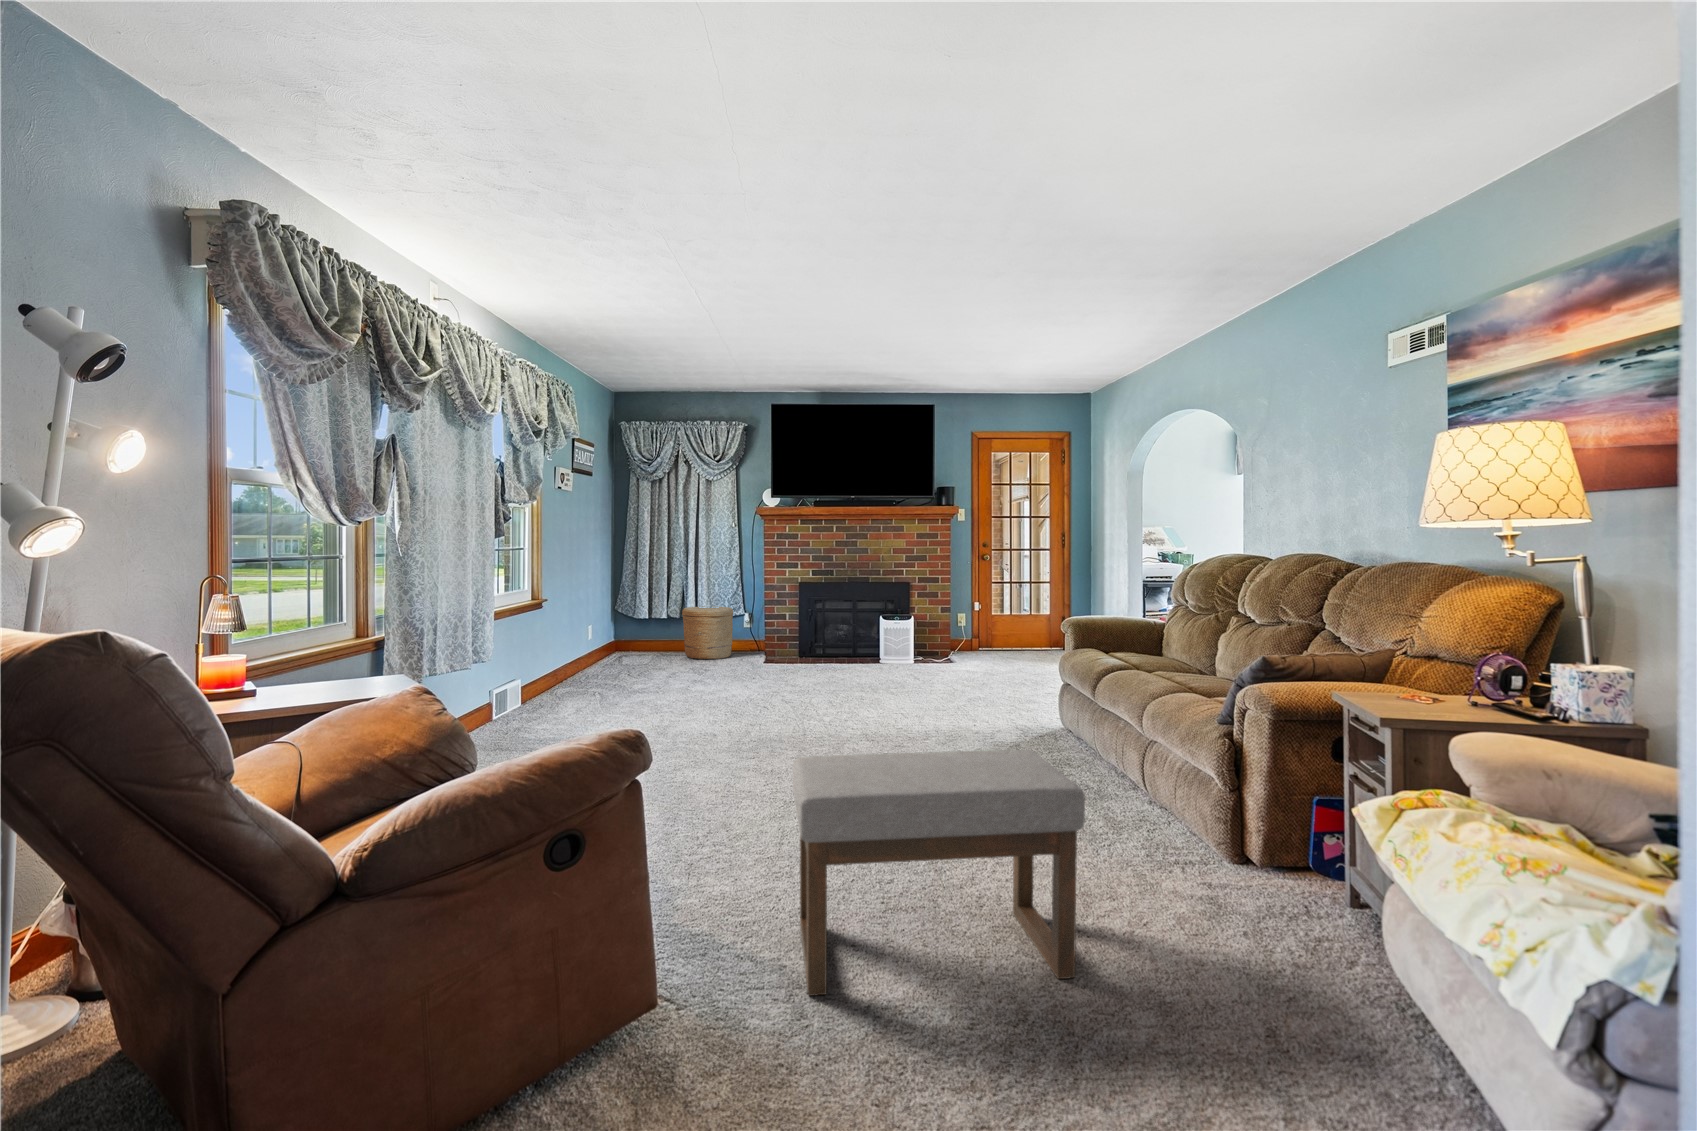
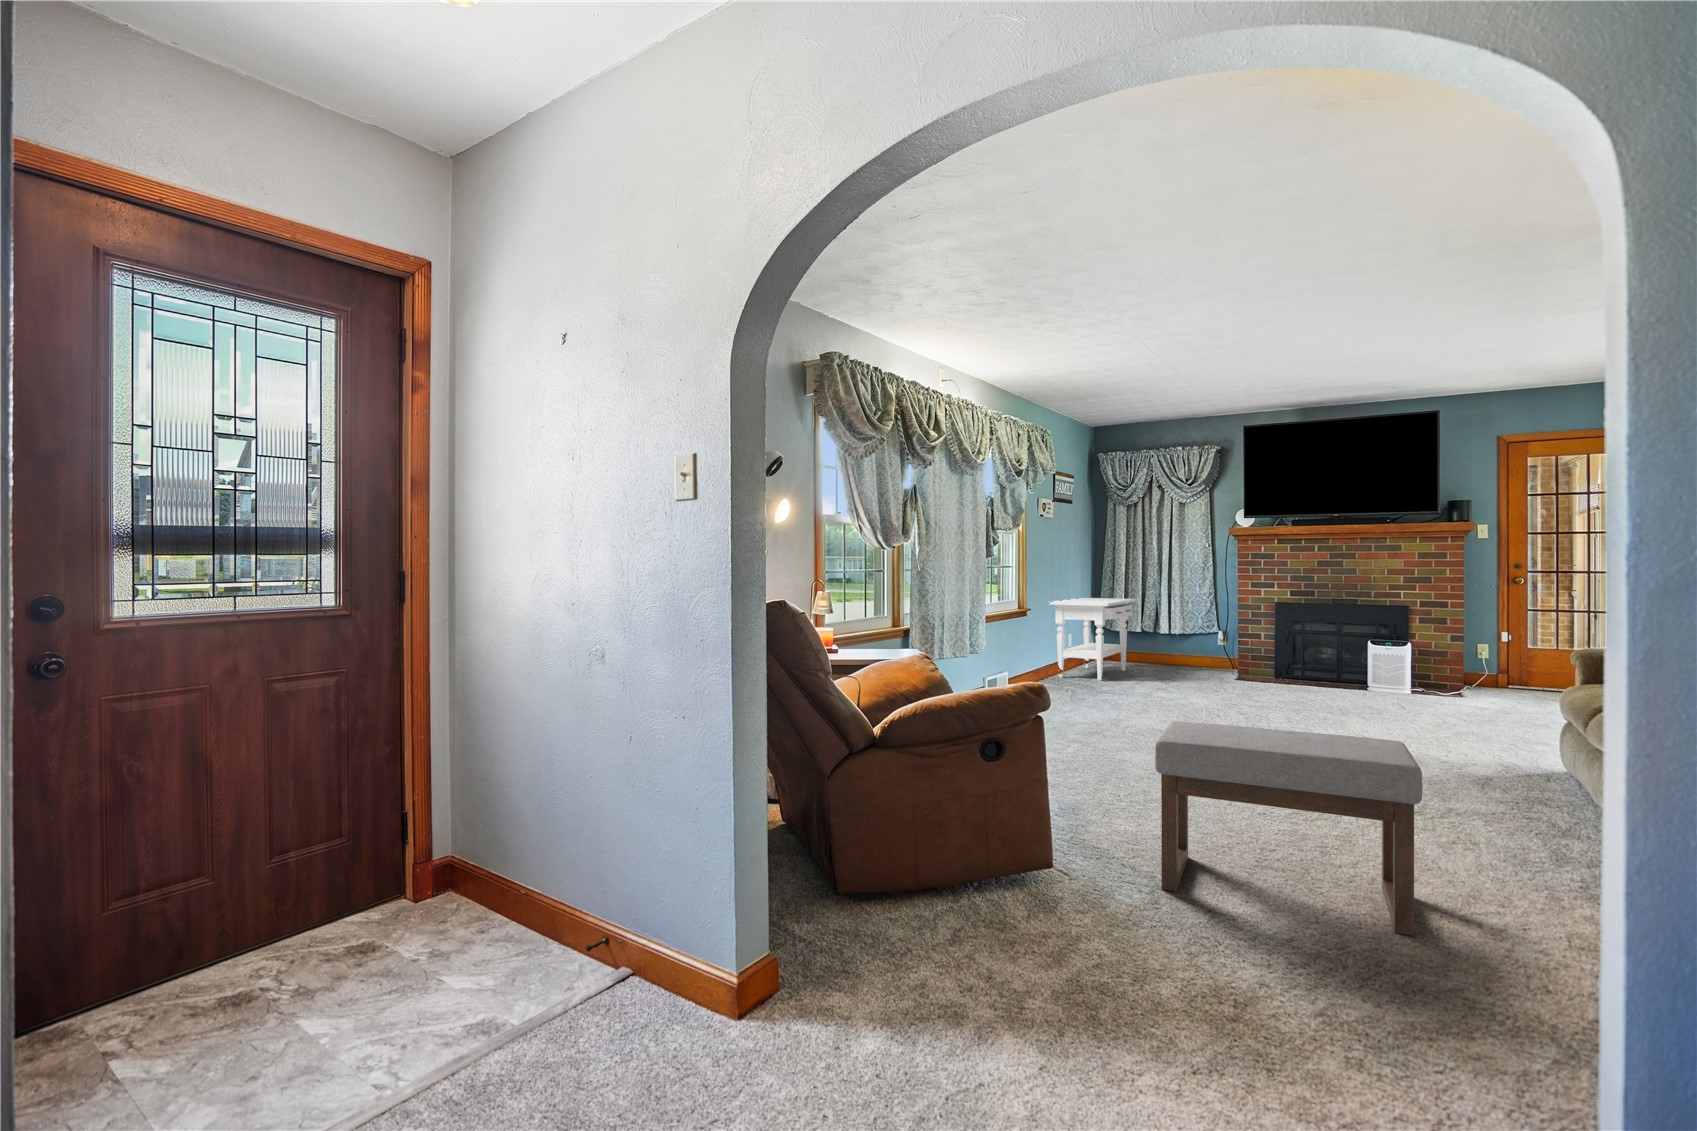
side table: none [569,583,665,677] -> present [1050,598,1136,681]
woven basket: present [682,606,733,660] -> none [1153,623,1205,673]

